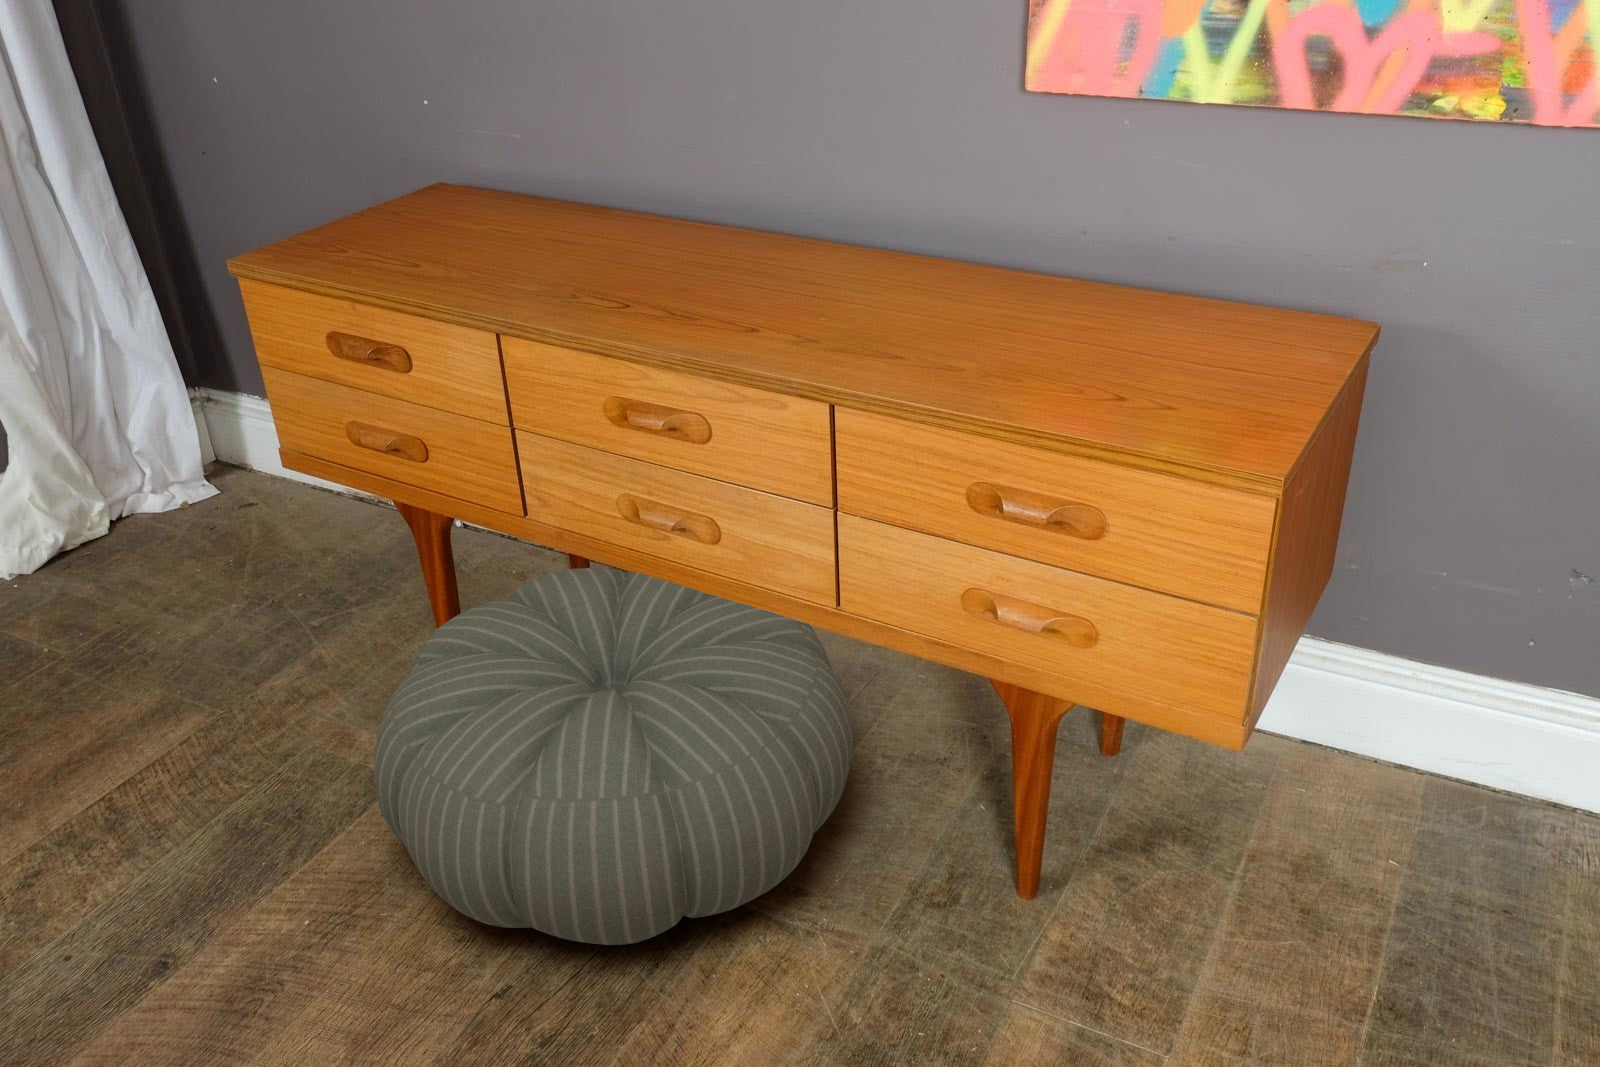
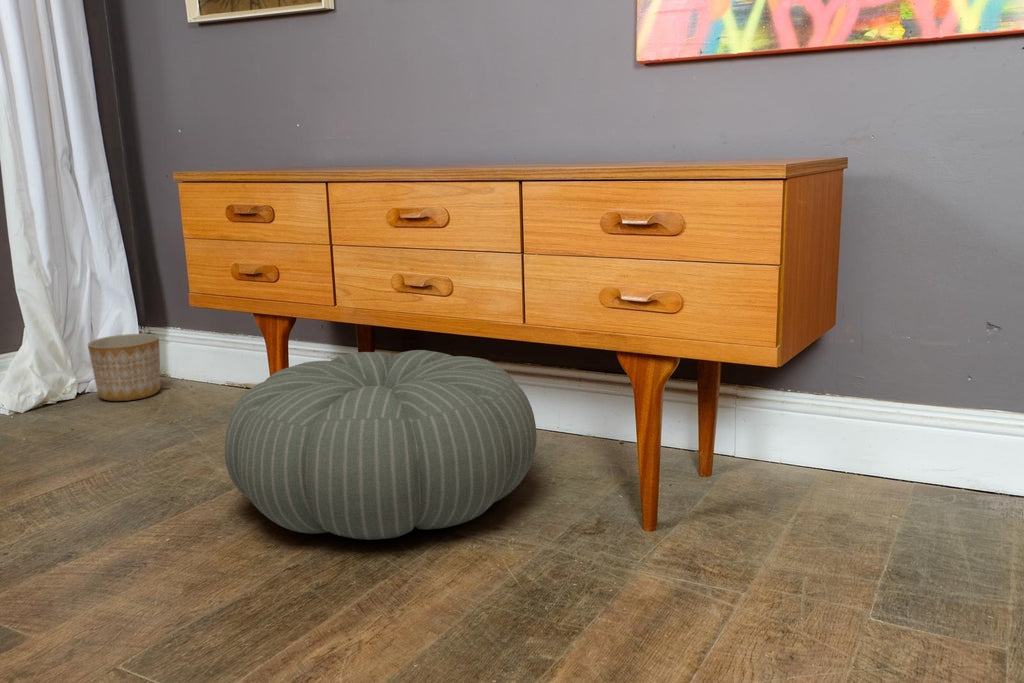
planter: none [115,423,241,543] -> present [88,334,161,401]

